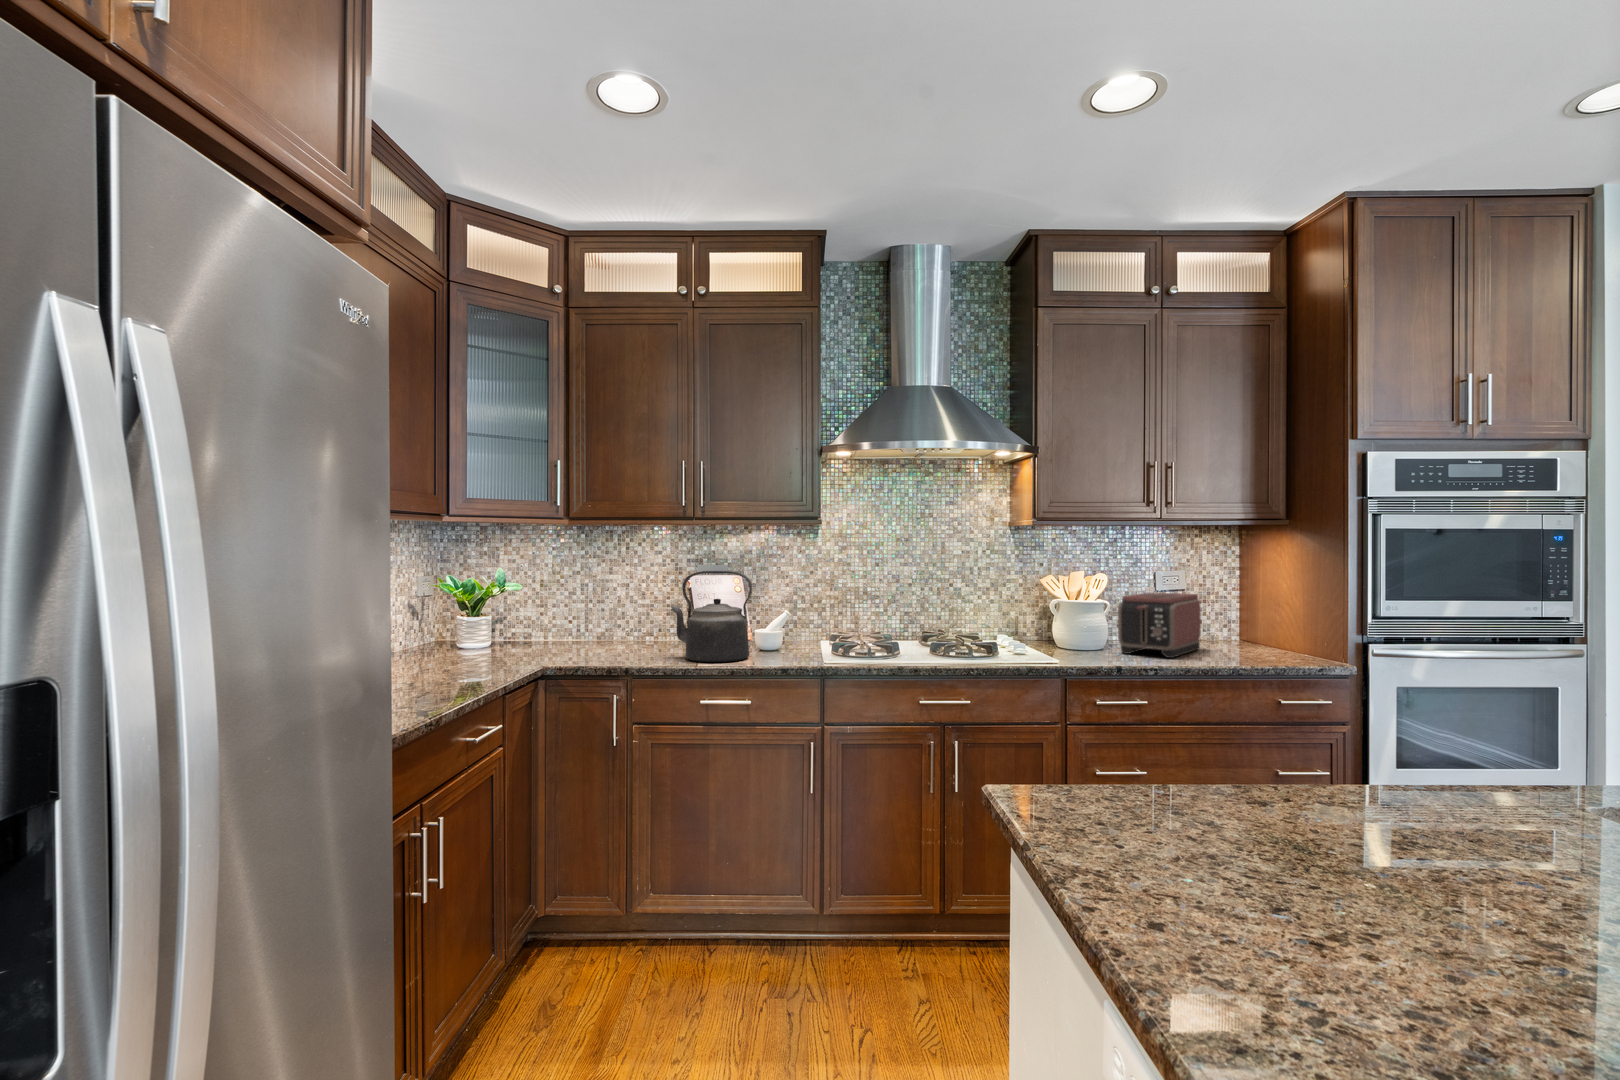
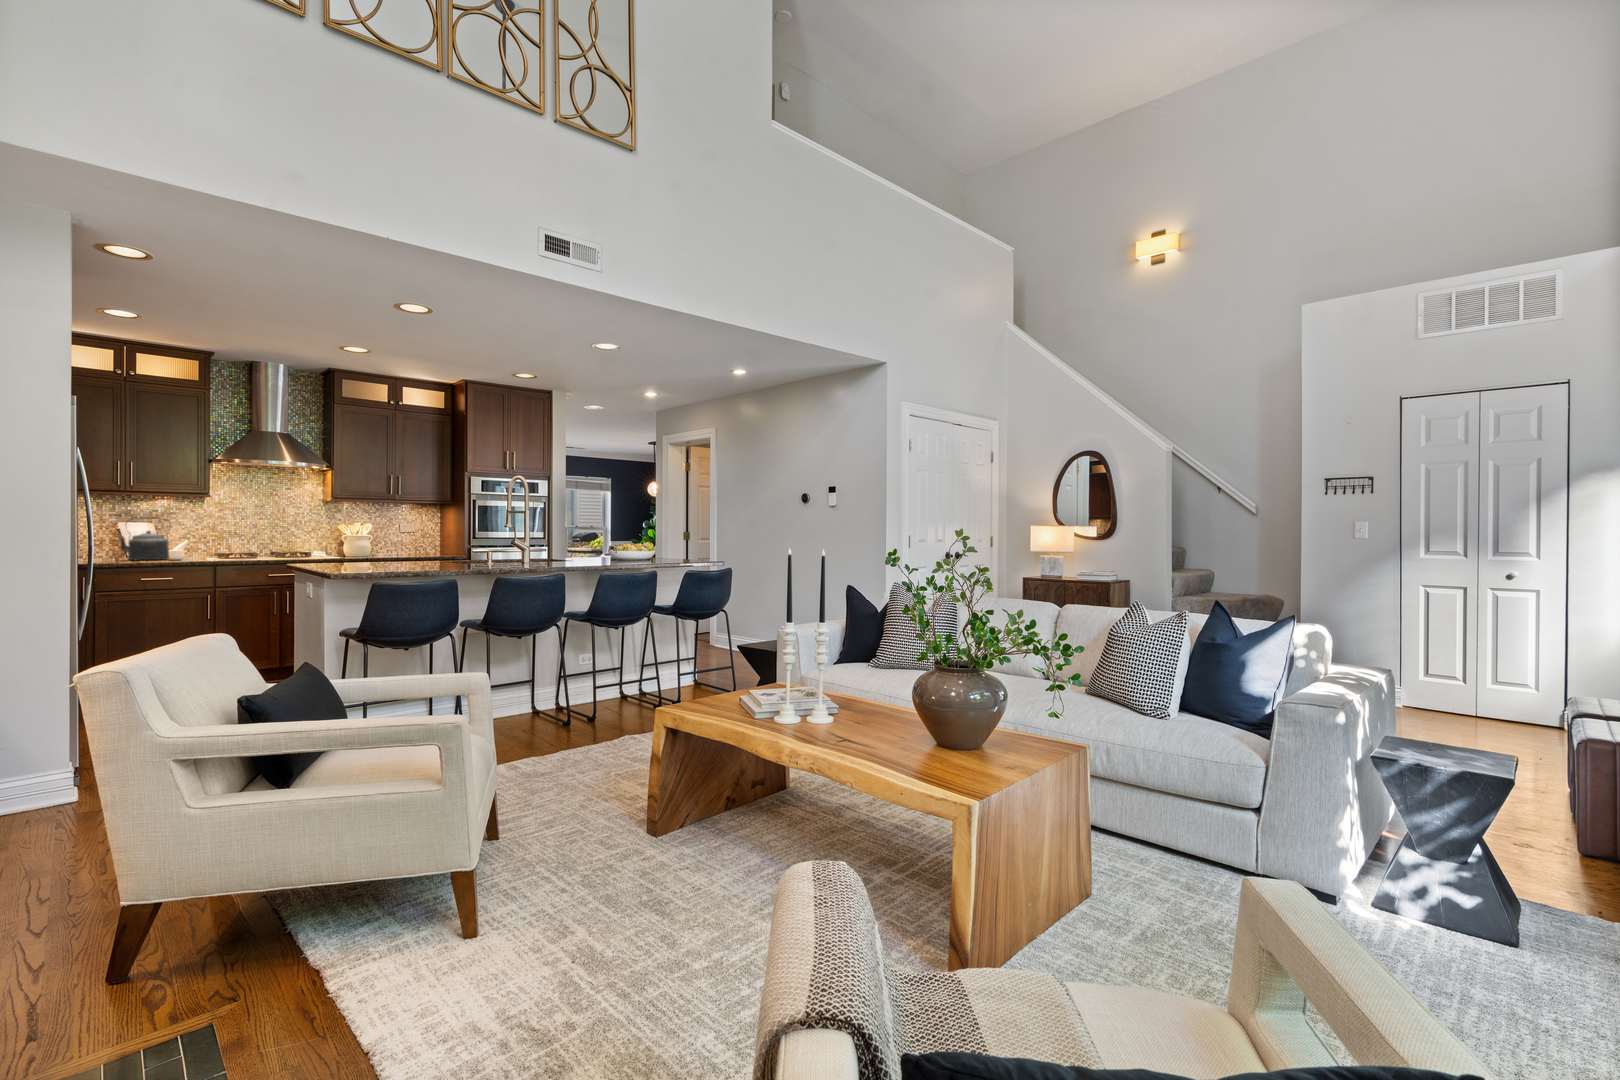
toaster: present [1118,592,1201,658] -> none [373,532,413,556]

